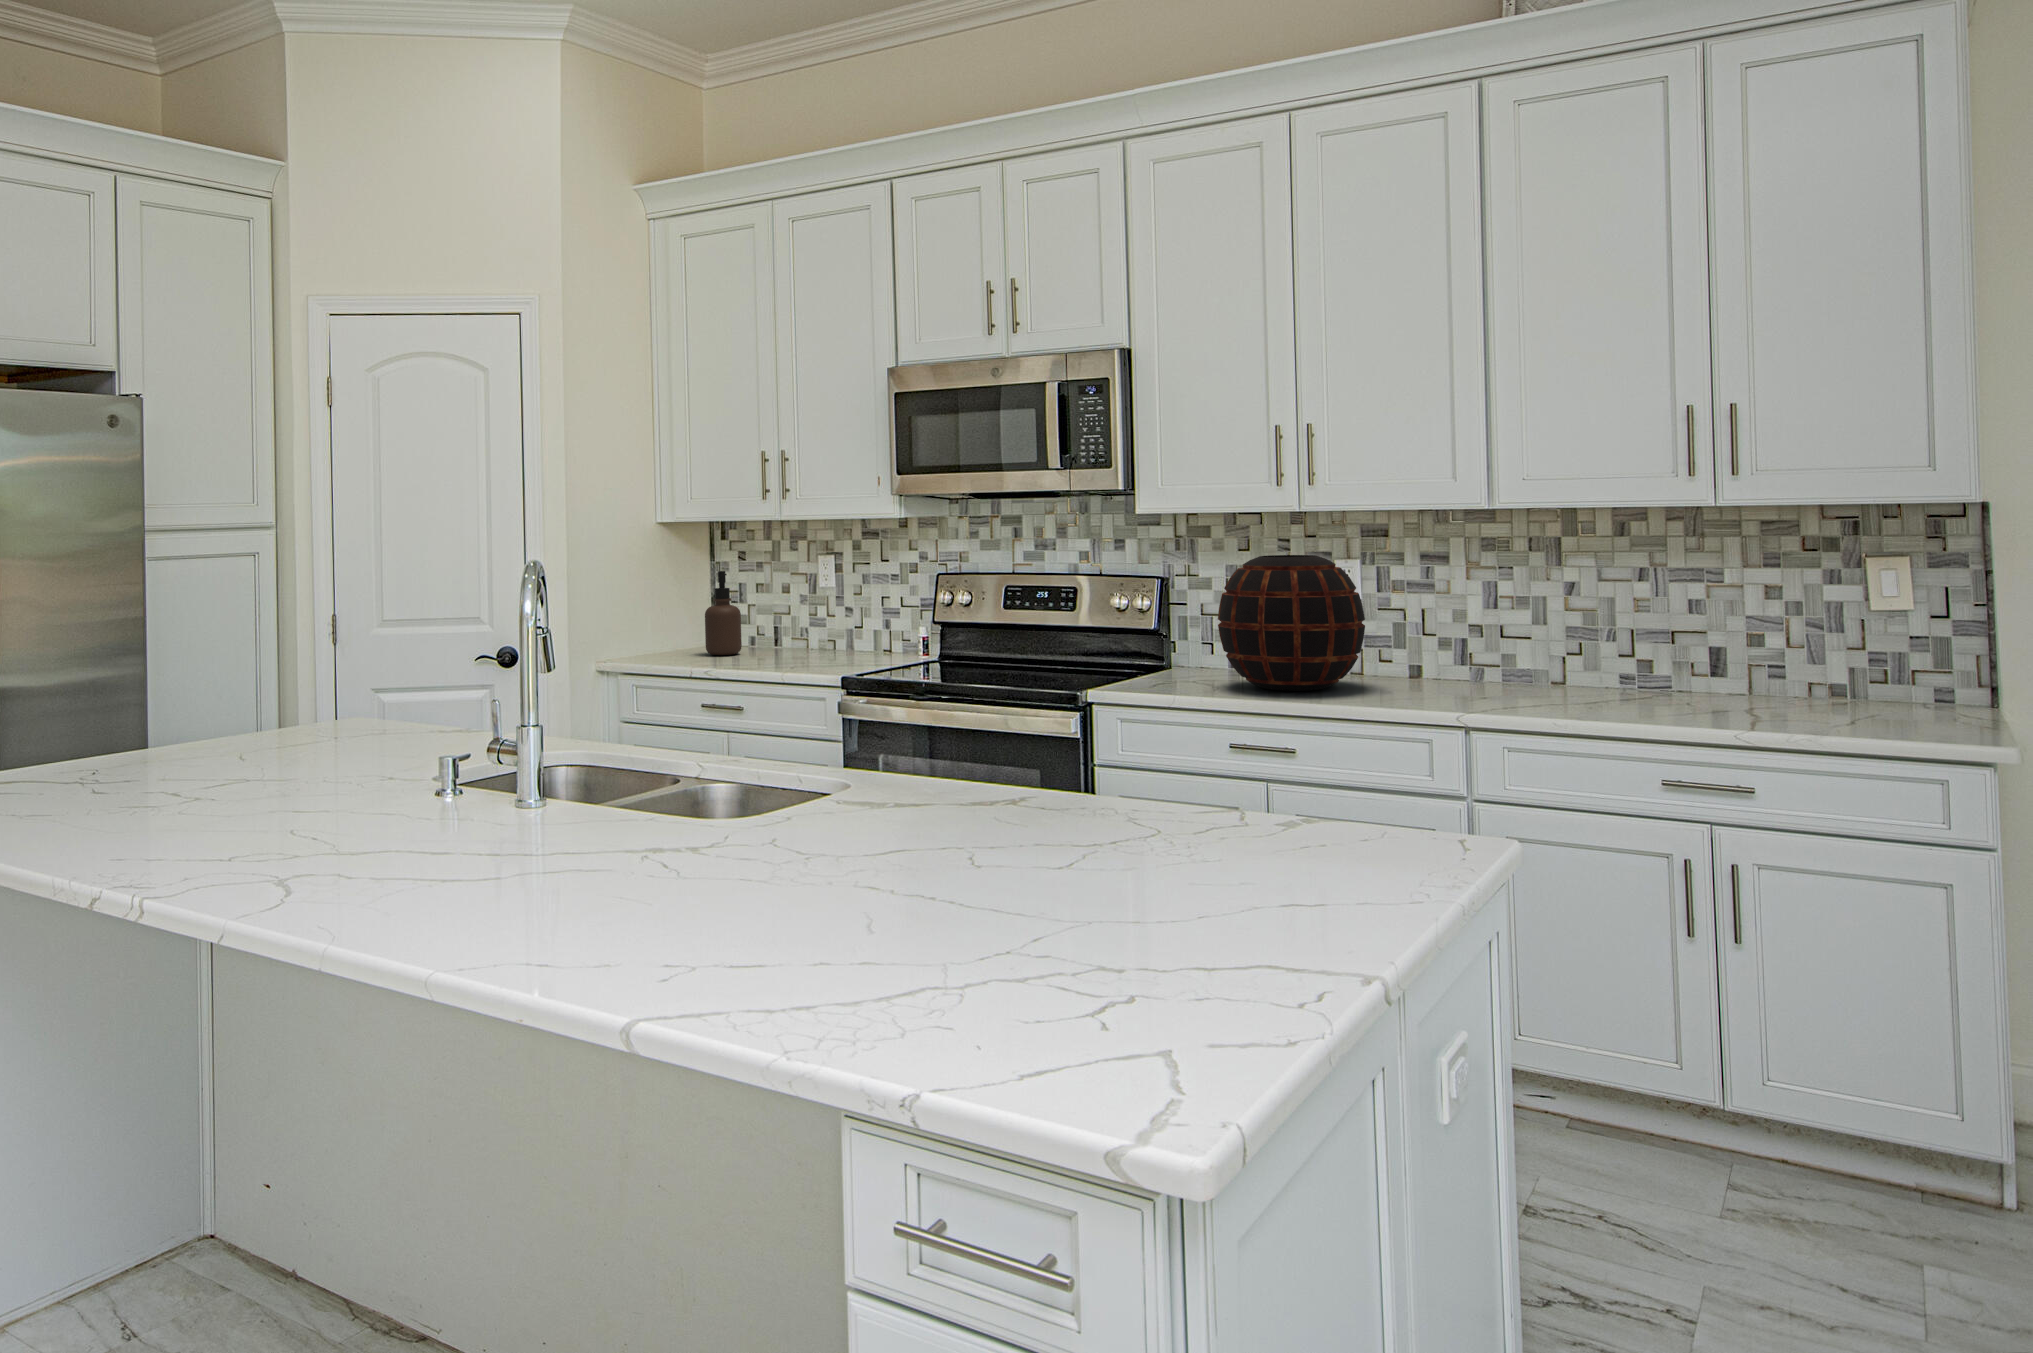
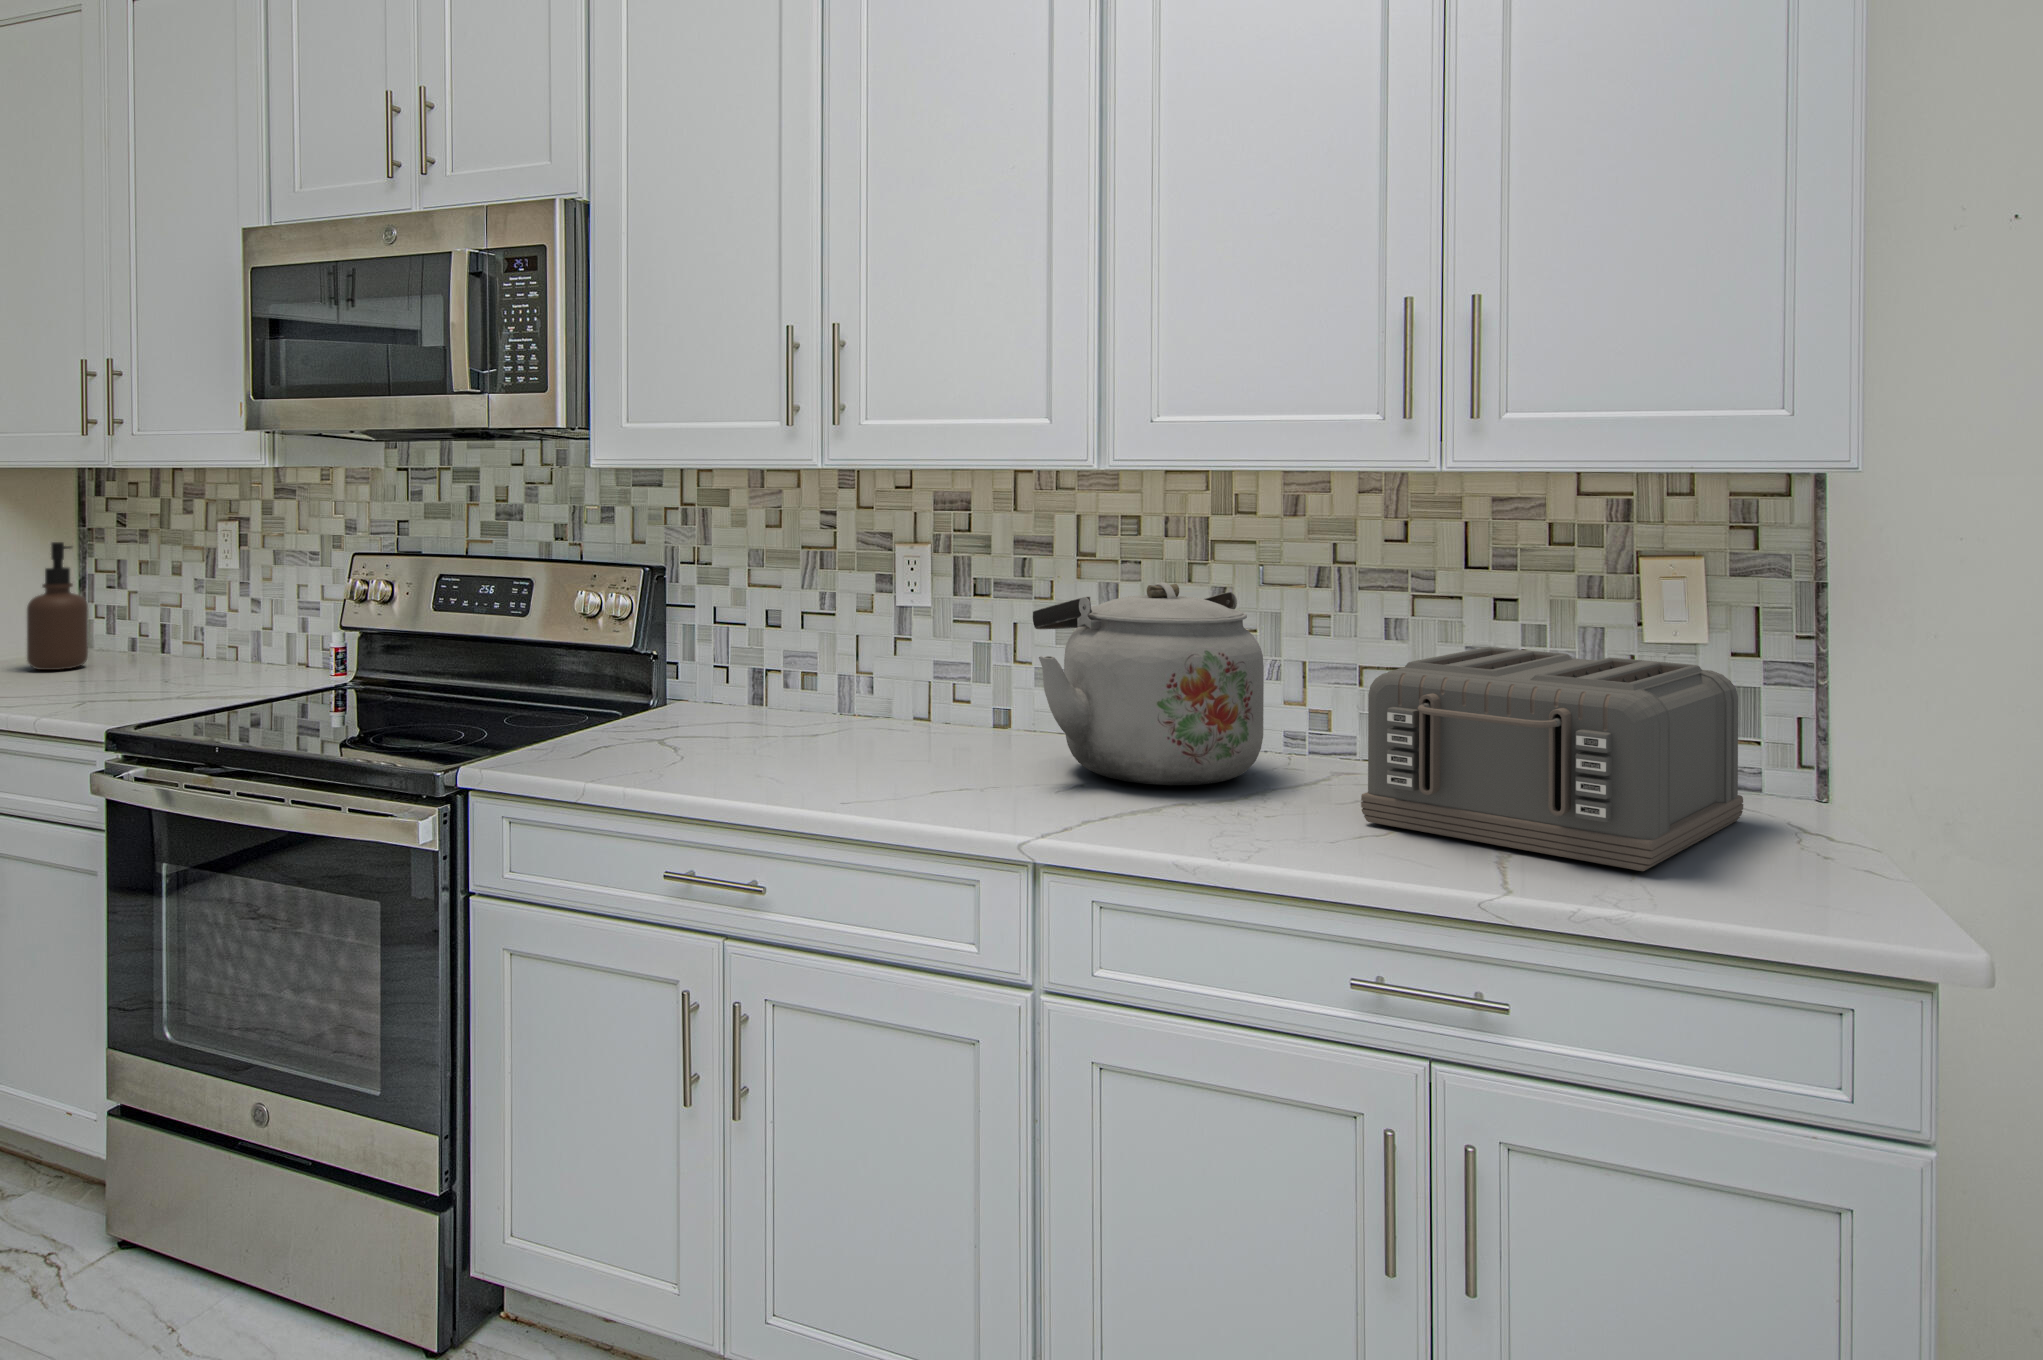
decorative vase: present [1218,555,1365,691] -> none [693,536,915,758]
kettle: none [1447,578,1608,700] -> present [1033,582,1264,785]
toaster: none [1676,614,1931,730] -> present [1361,647,1743,871]

